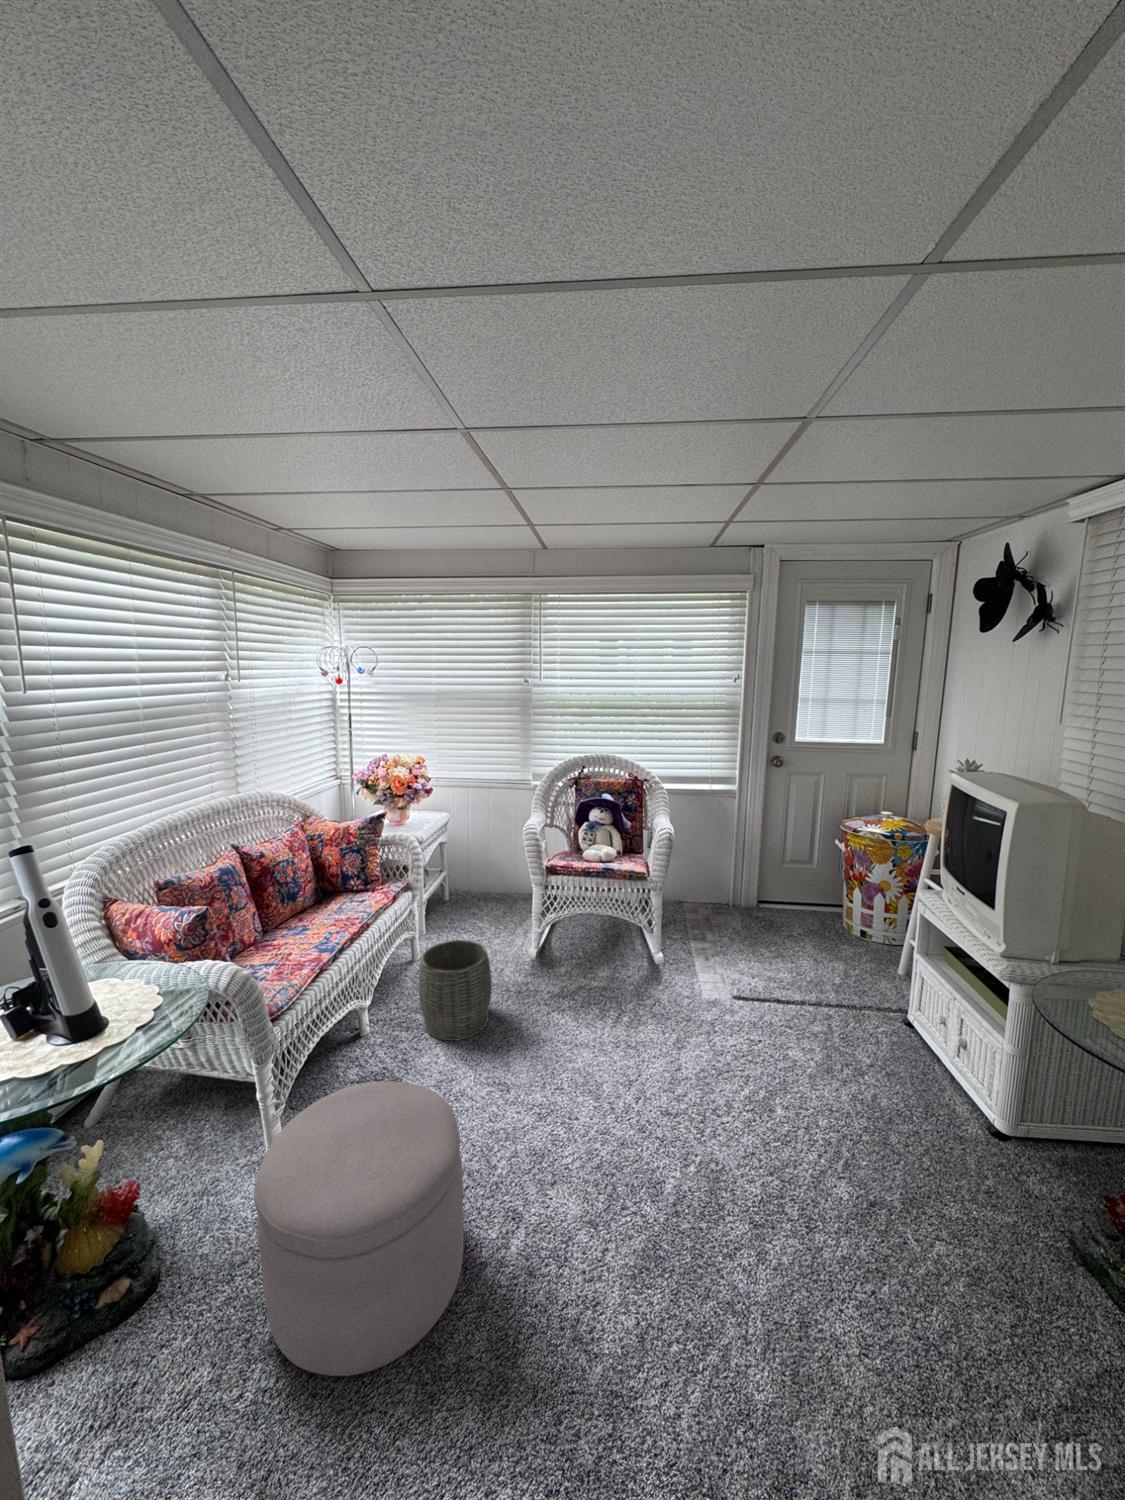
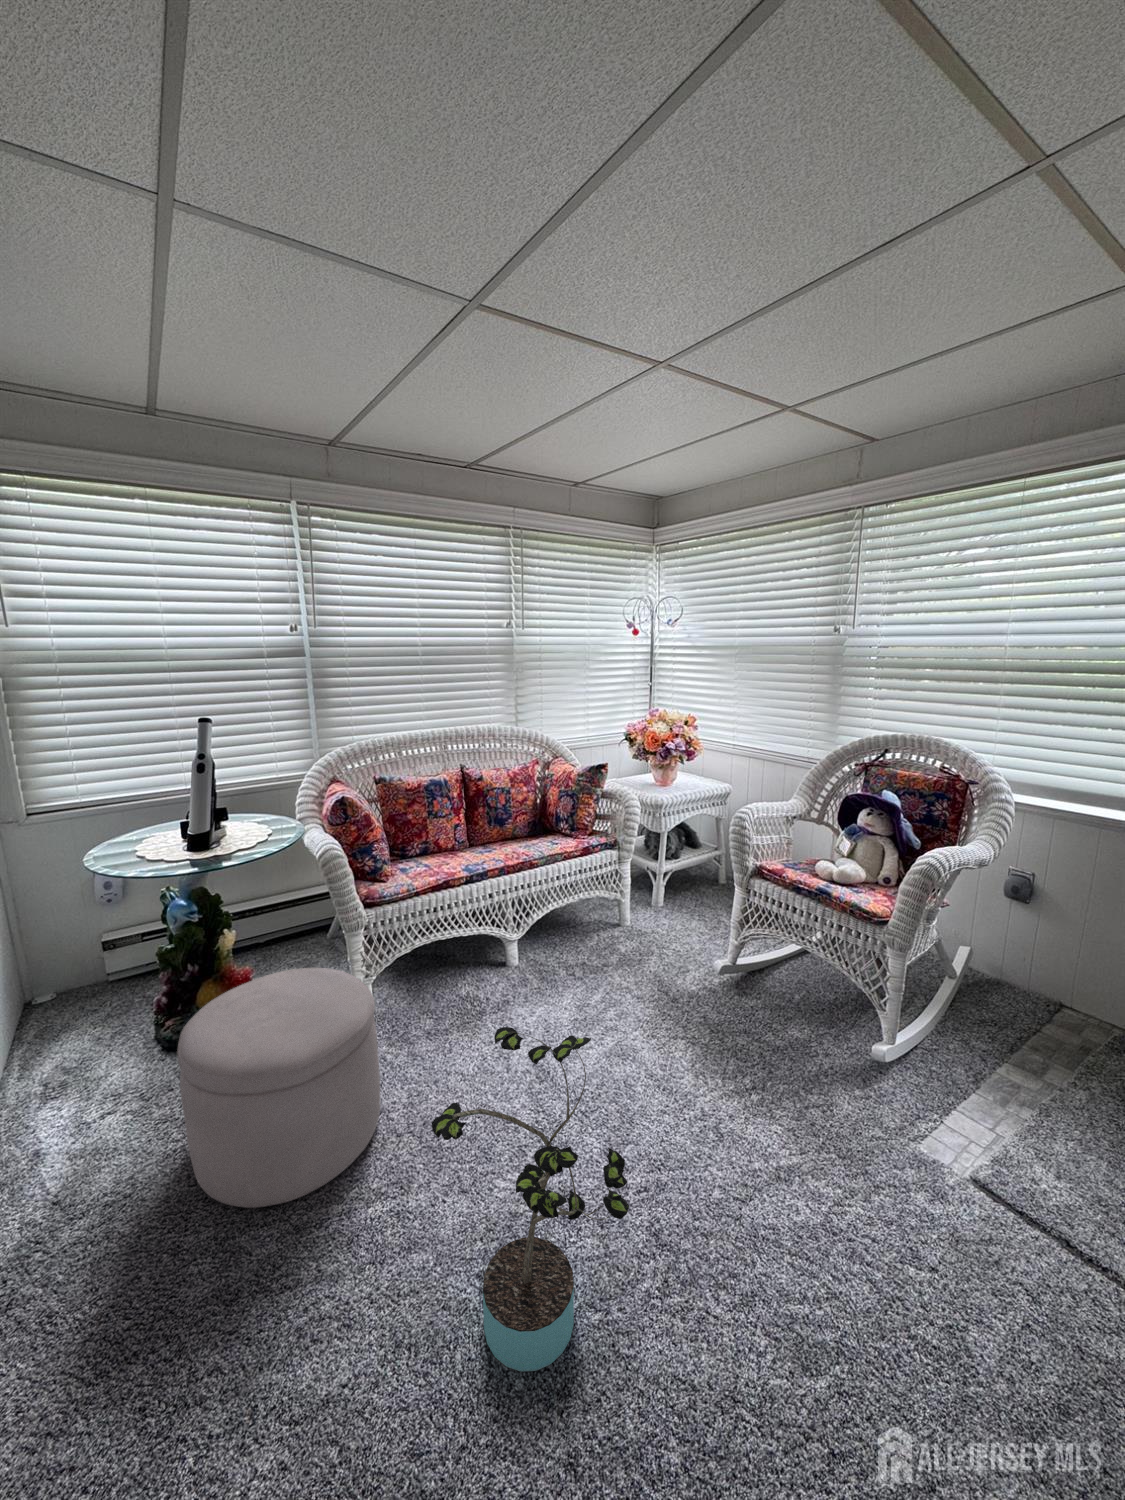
woven basket: present [418,940,492,1041] -> none [542,906,622,1015]
potted plant: none [630,993,742,1230] -> present [432,1027,629,1372]

